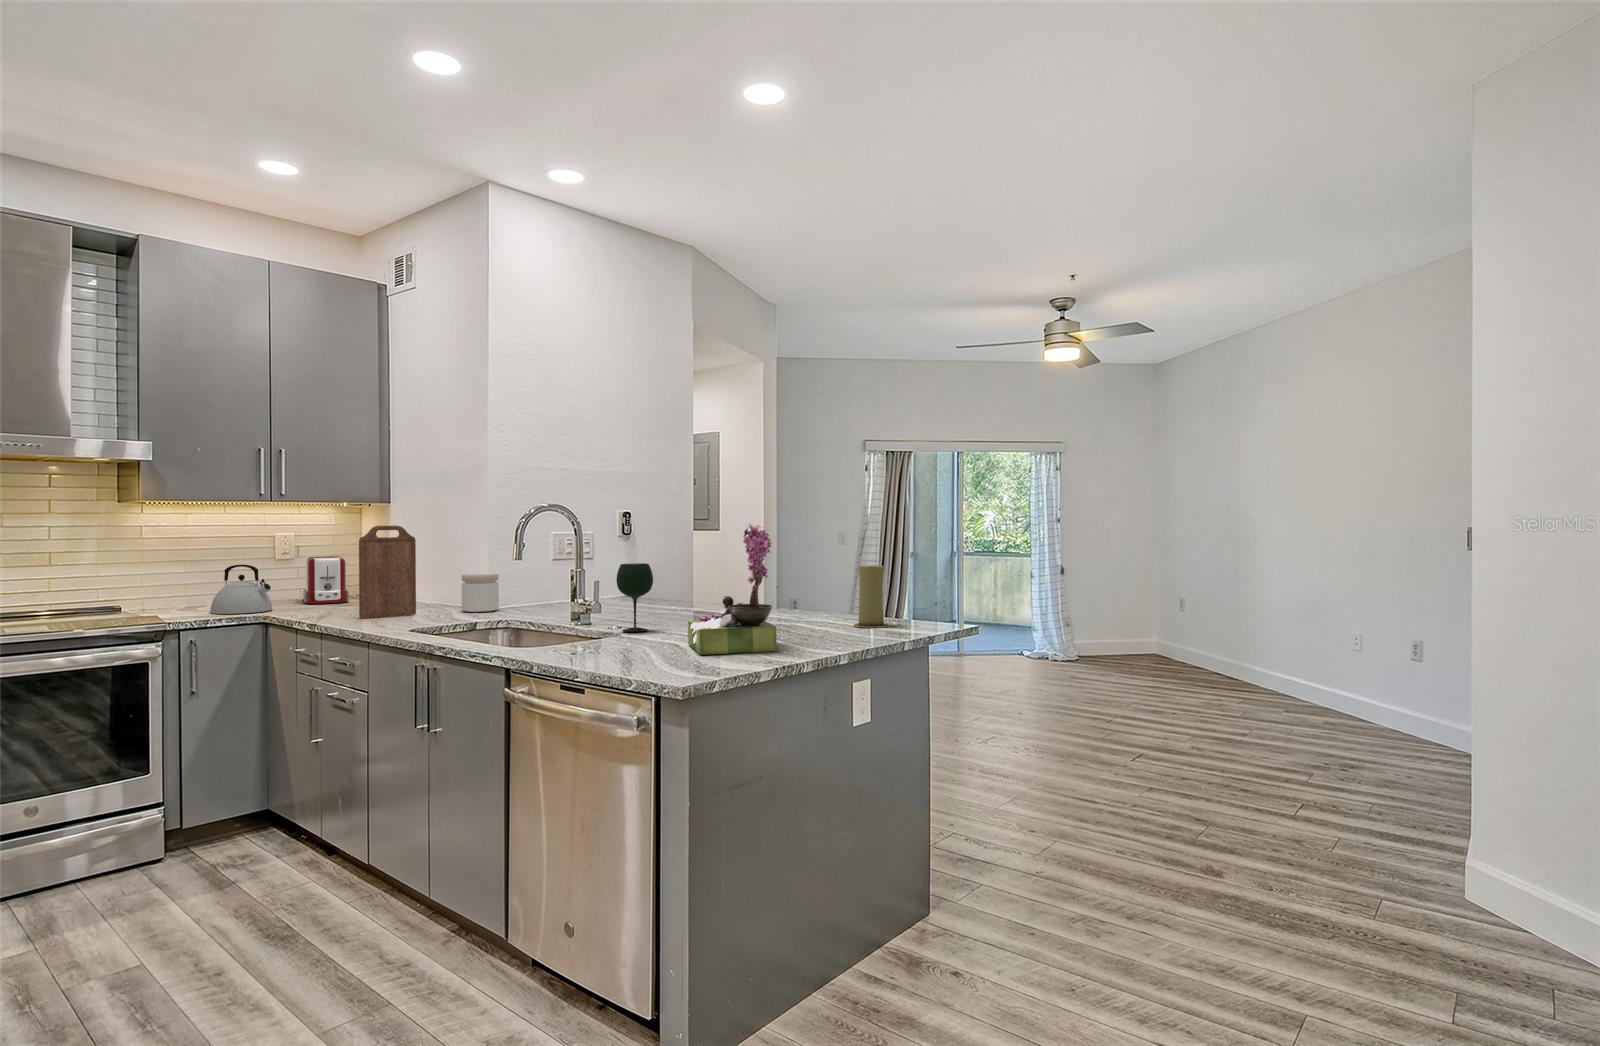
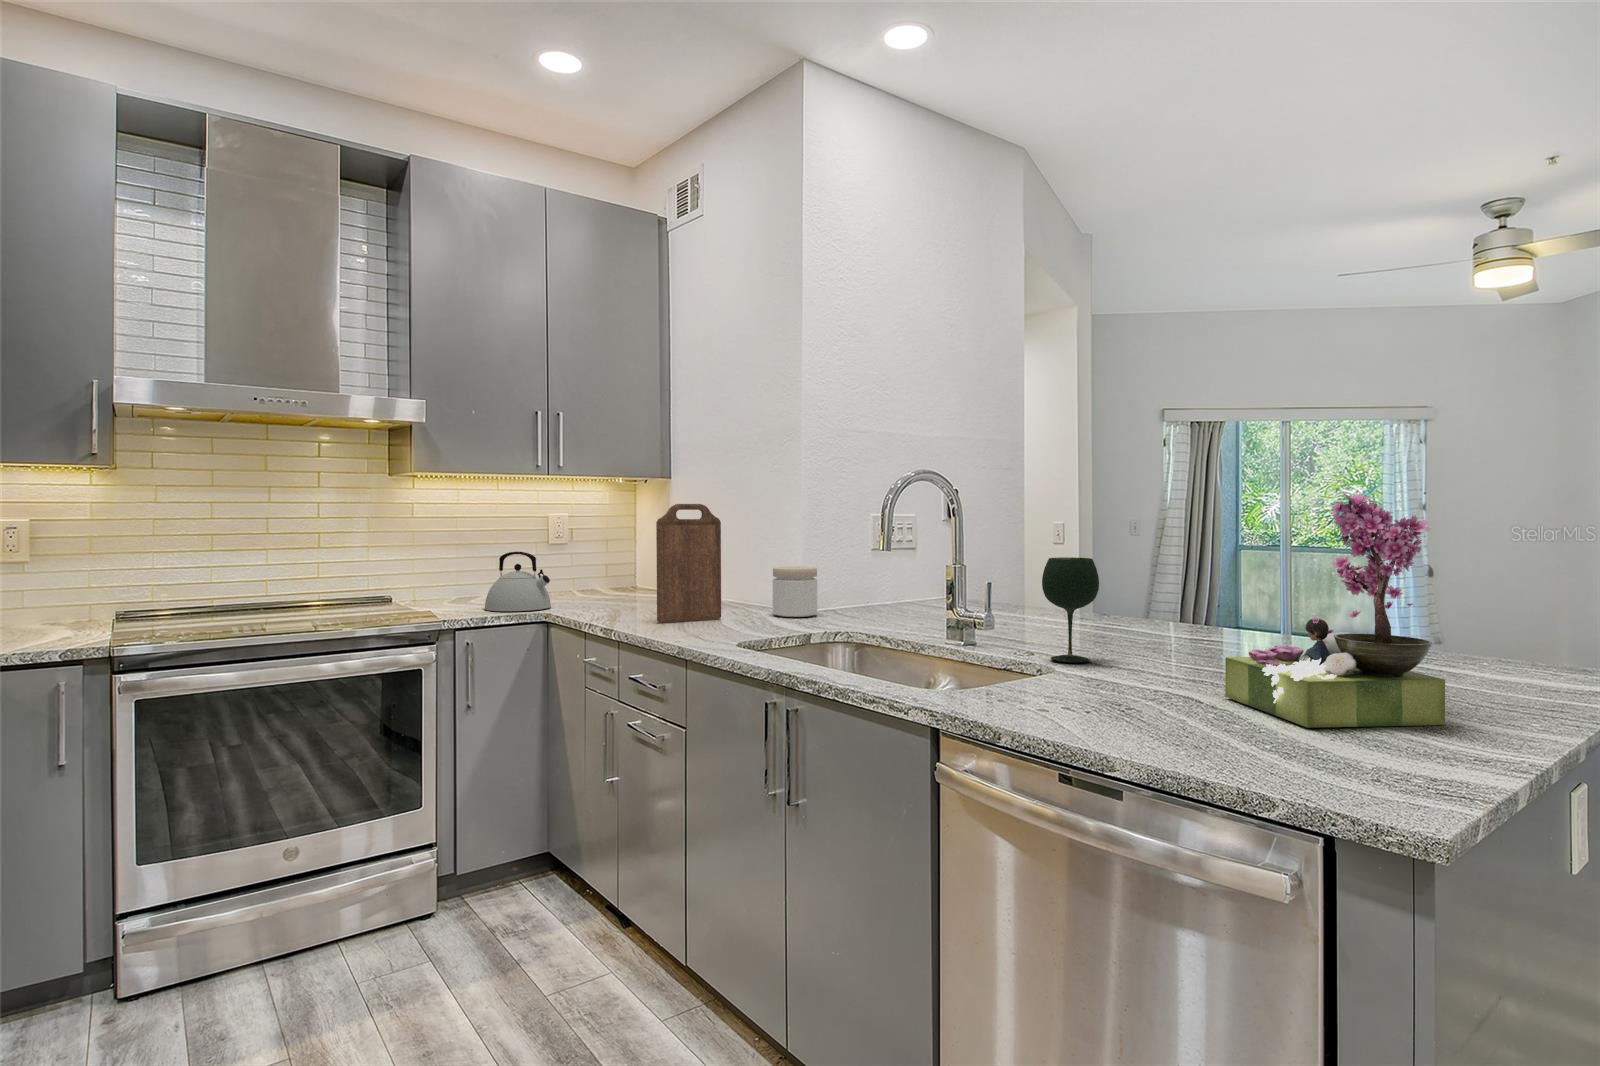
toaster: present [303,556,349,604] -> none [578,543,630,600]
candle: present [854,565,888,628] -> none [1443,566,1517,672]

